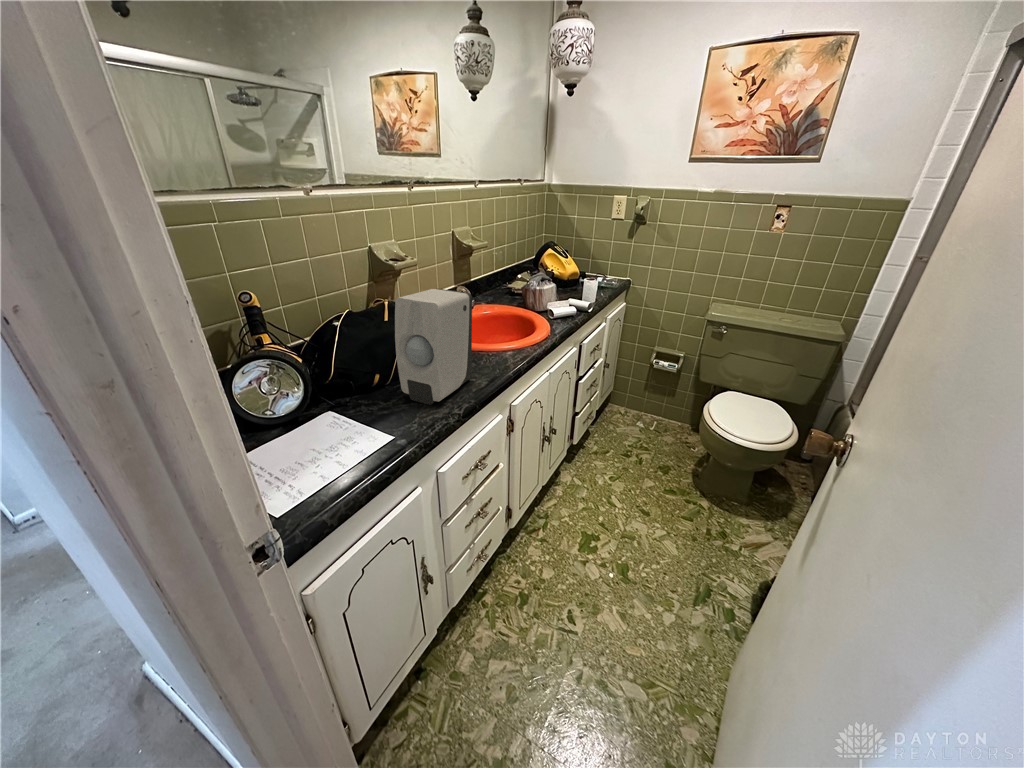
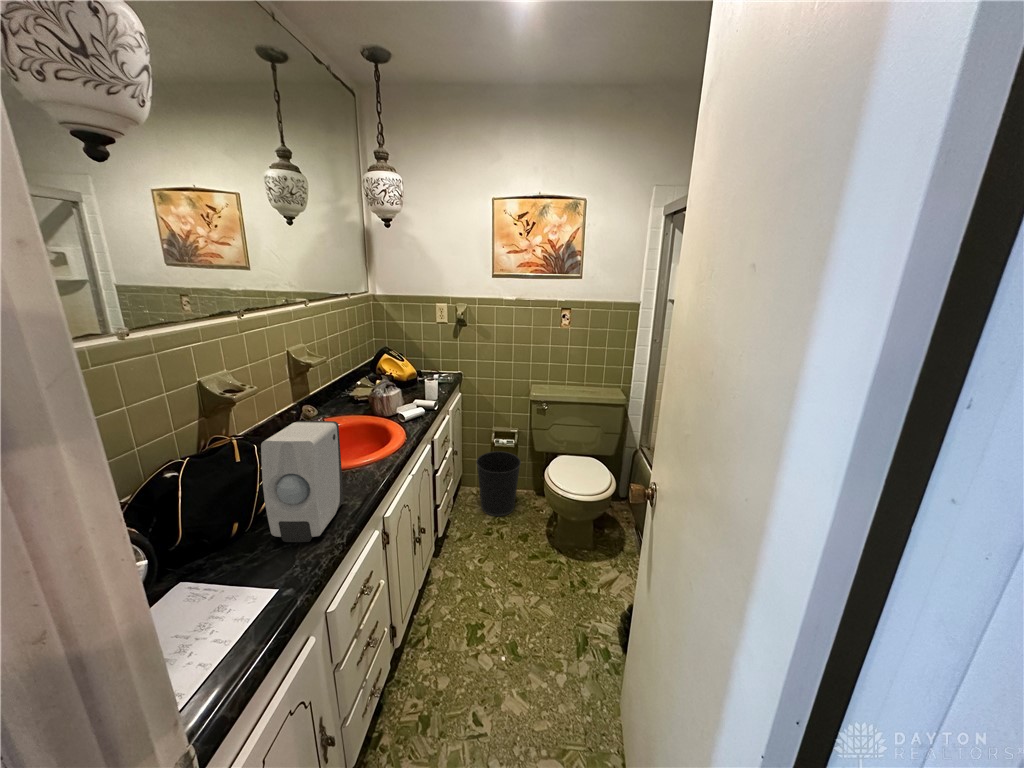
wastebasket: none [624,374,678,442] -> present [476,451,521,516]

